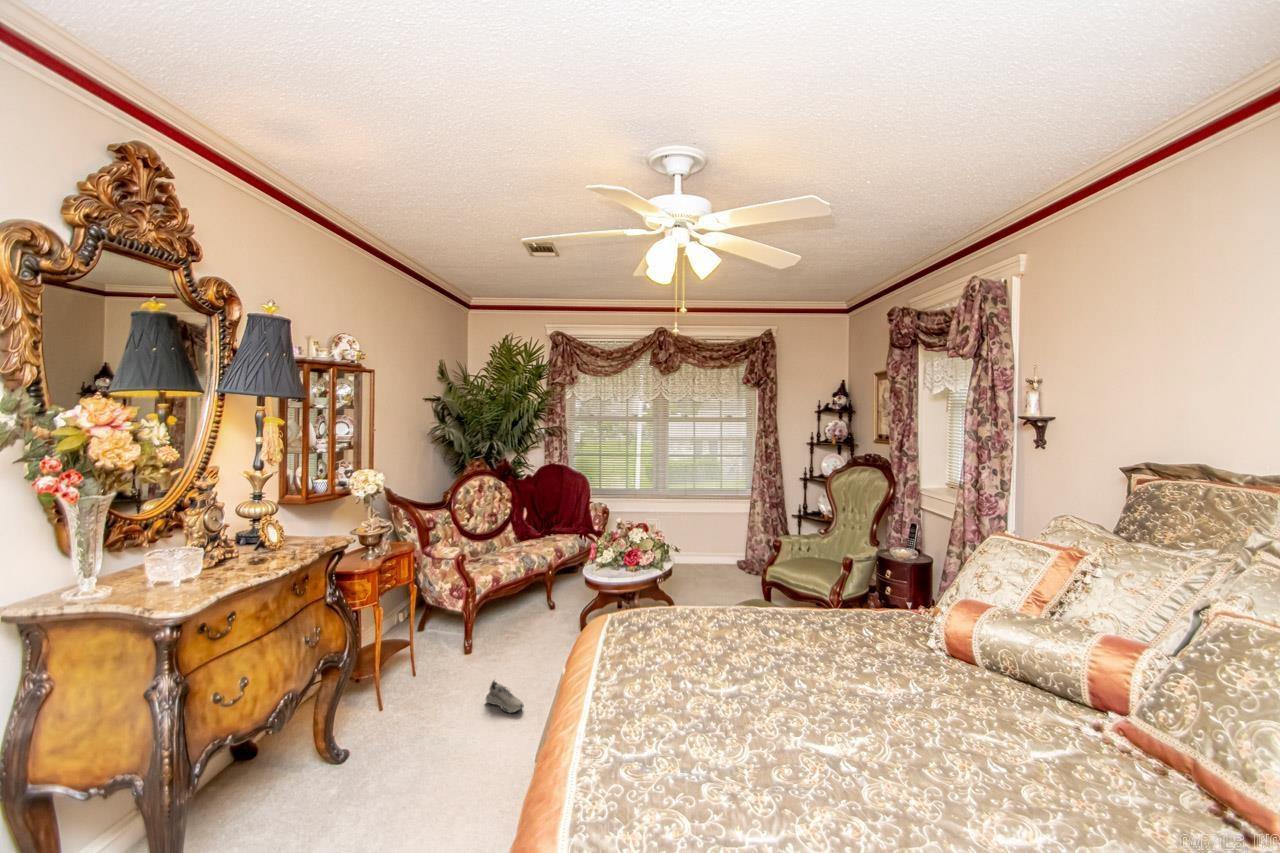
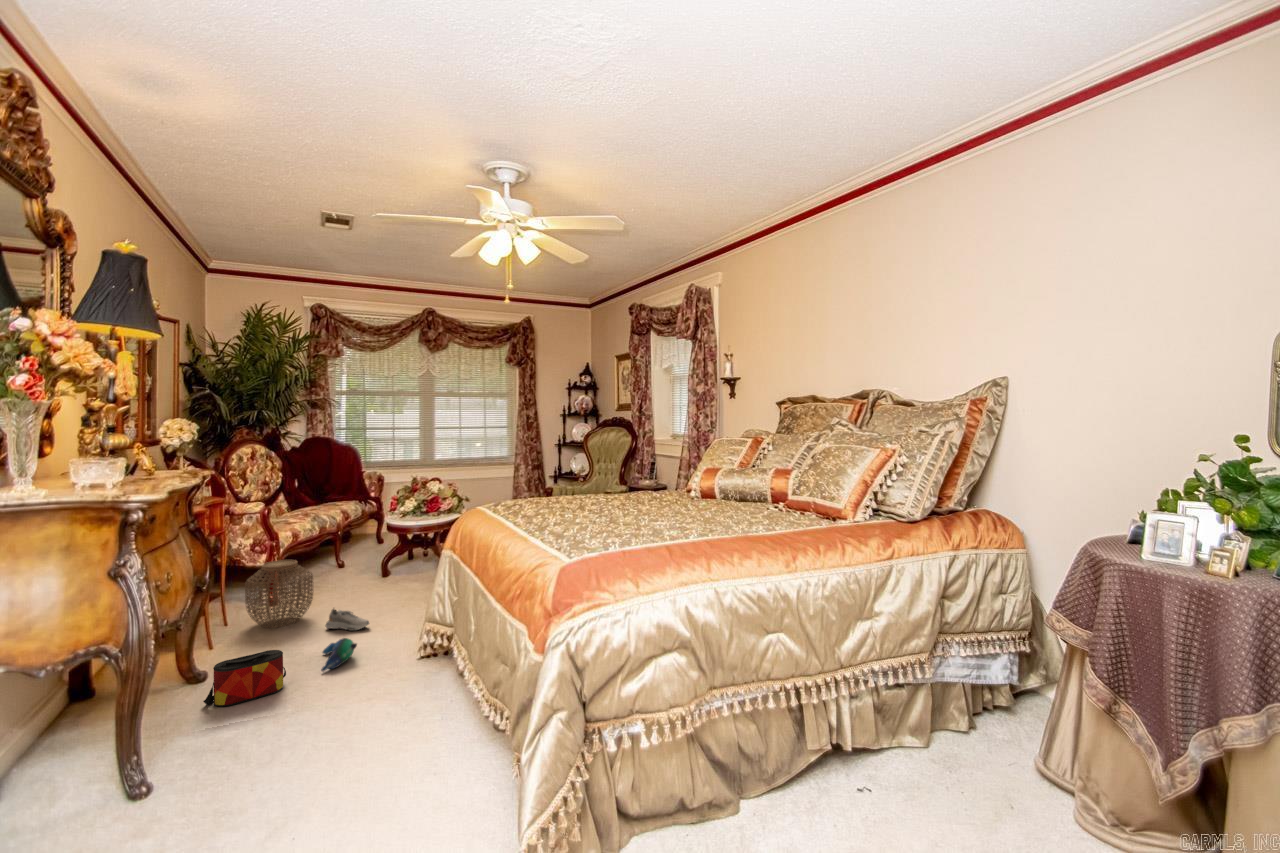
woven basket: none [427,613,489,686] -> present [245,560,313,628]
plush toy: none [437,733,483,780] -> present [321,638,357,671]
bag: none [316,747,400,810] -> present [203,650,286,707]

